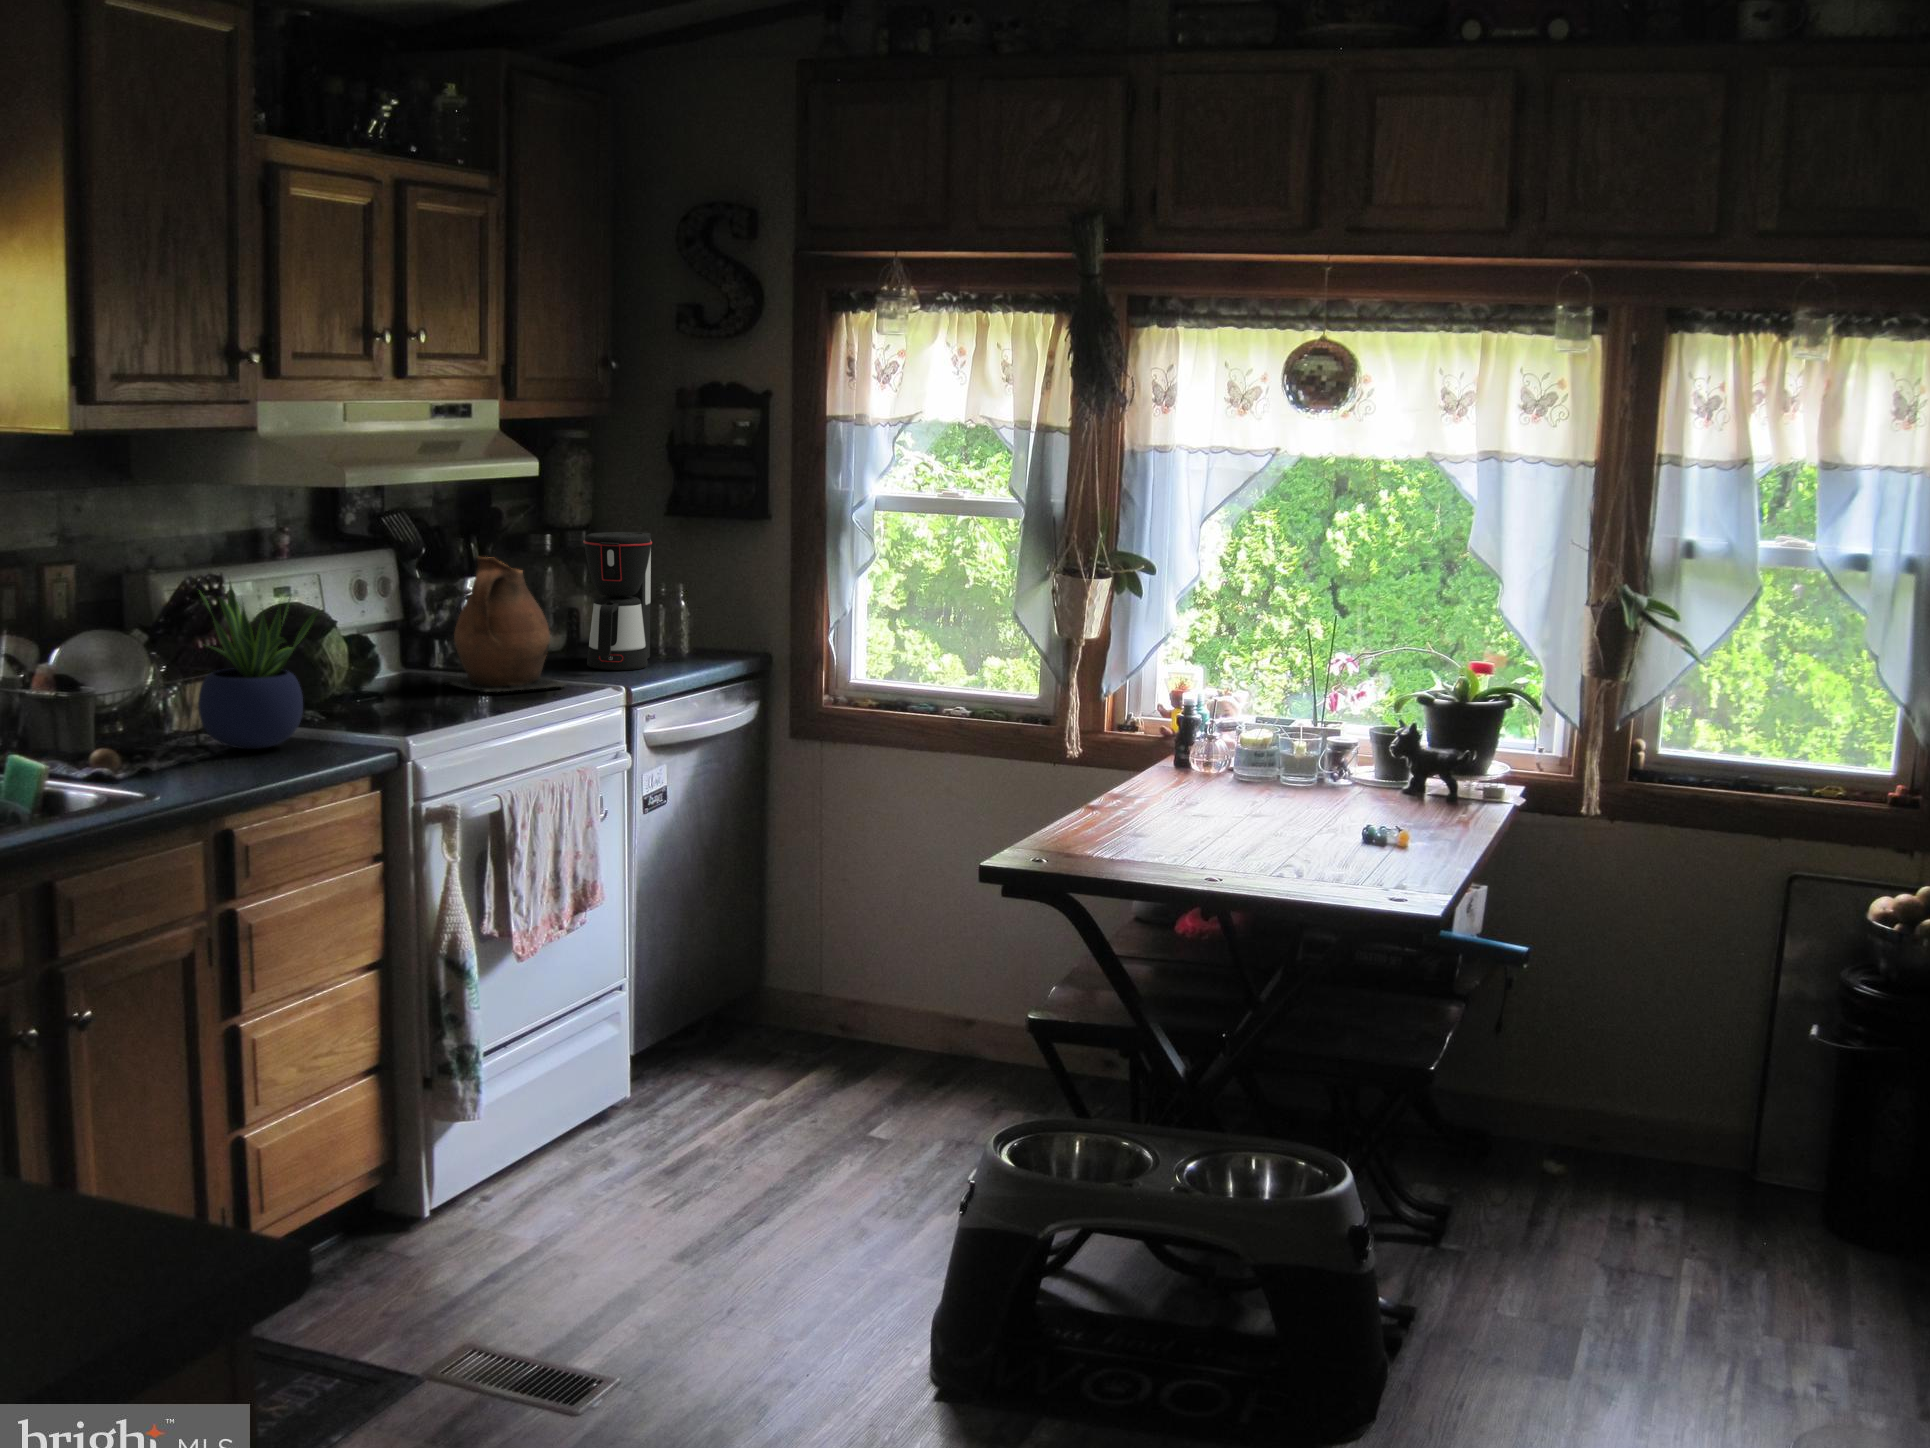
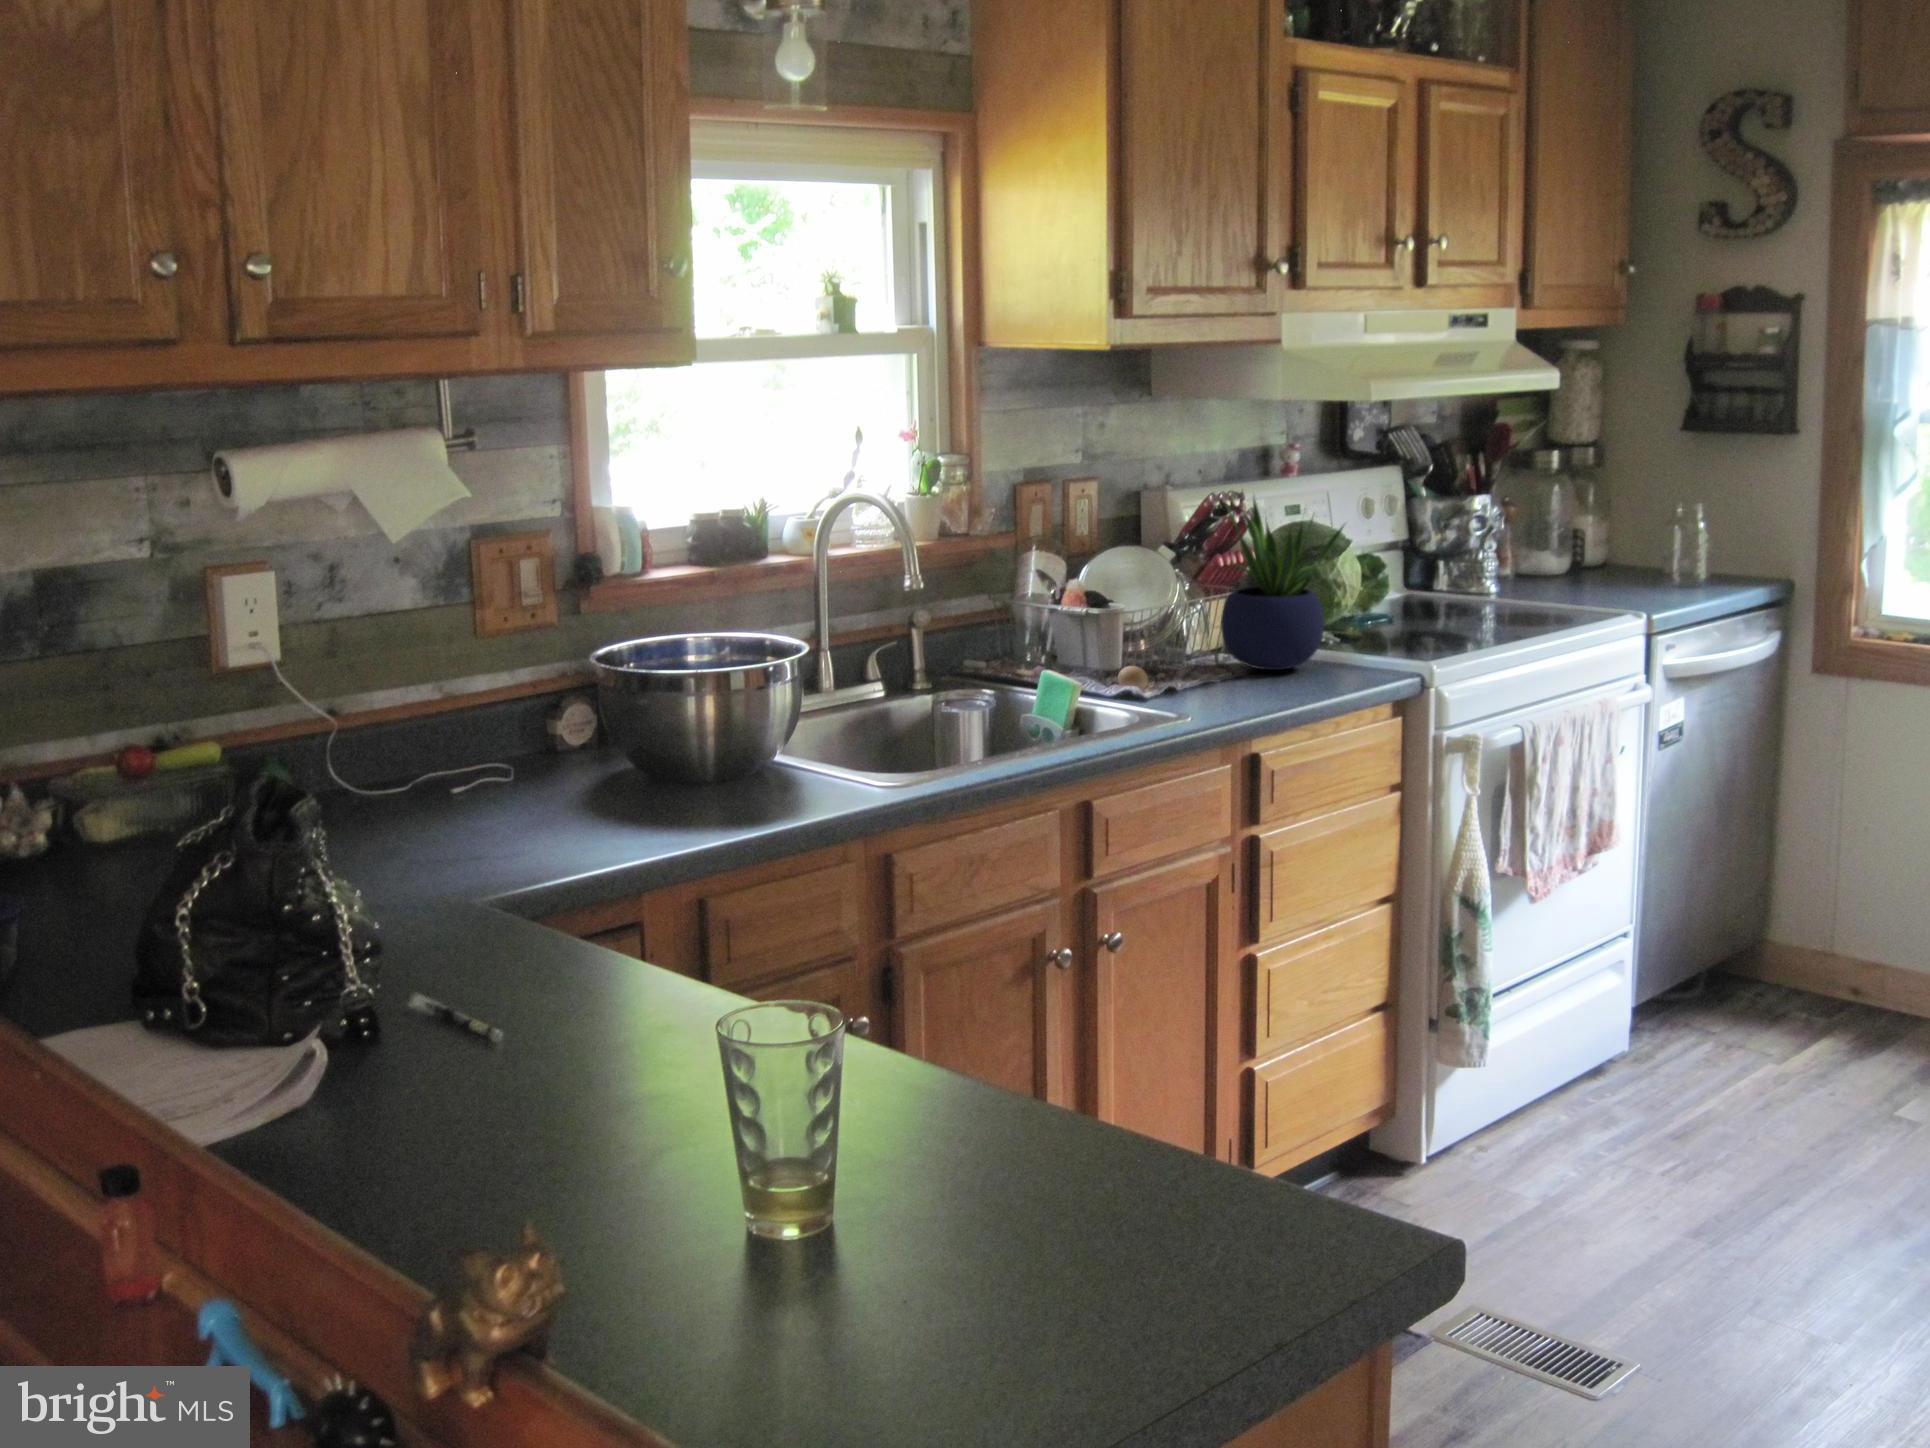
coffee maker: present [583,532,652,670] -> none [1595,449,1671,595]
ceramic pitcher: present [449,557,566,692] -> none [1449,474,1582,615]

